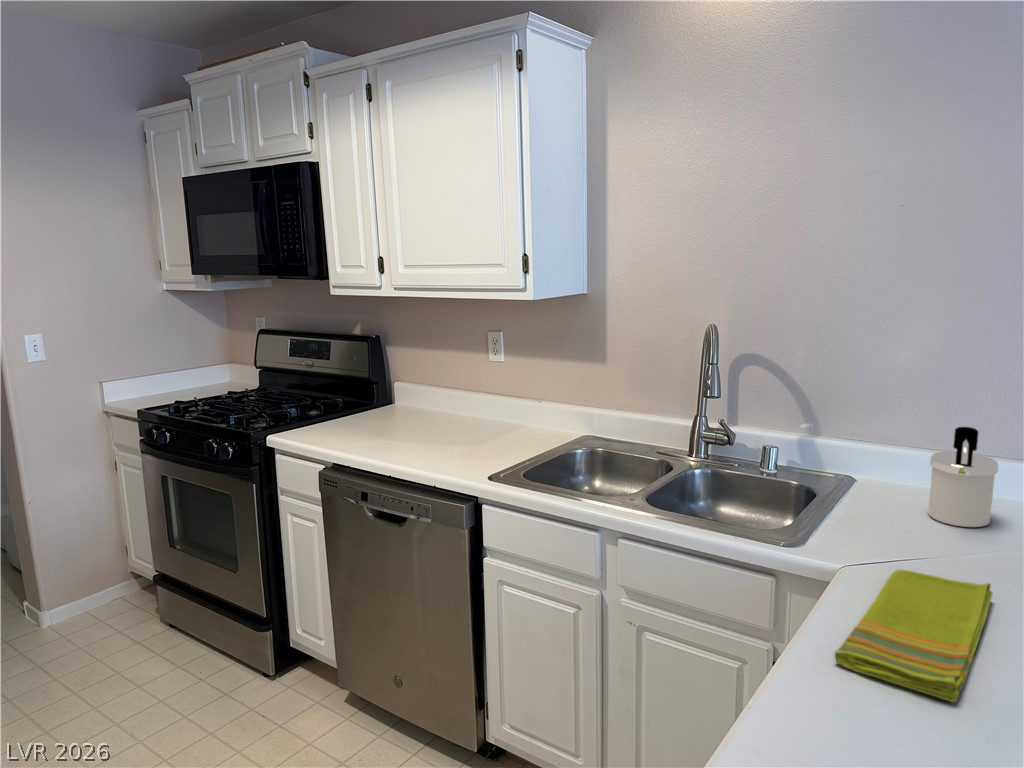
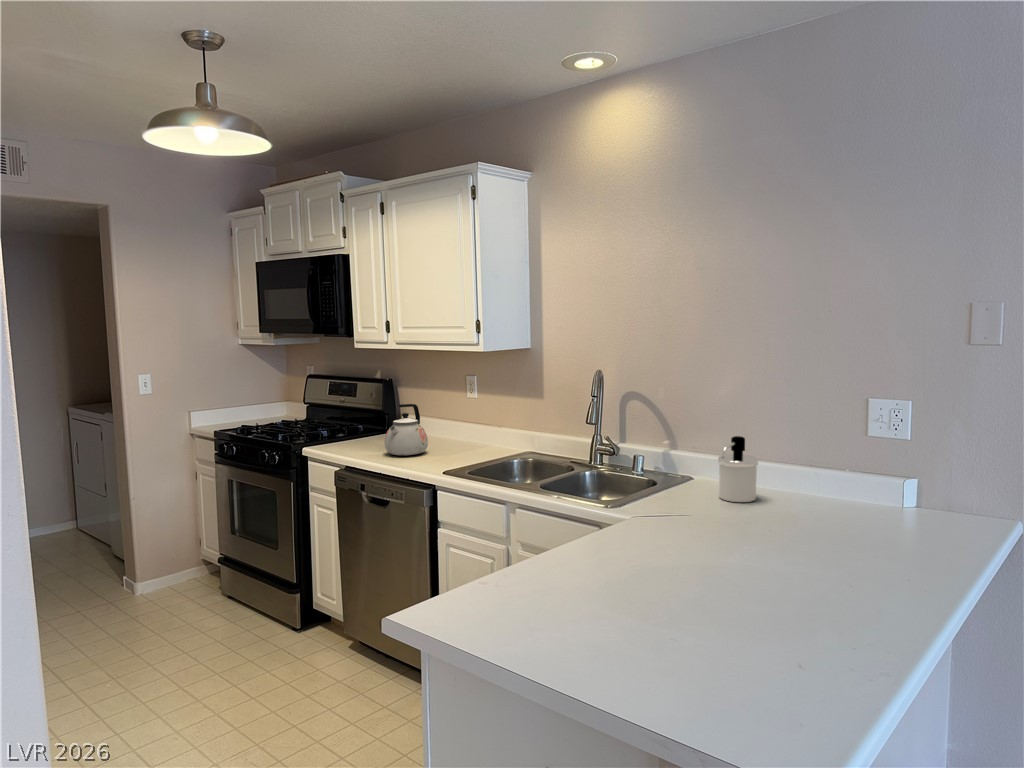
kettle: none [387,373,448,447] -> present [385,404,428,456]
dish towel: present [835,570,993,702] -> none [581,517,704,564]

